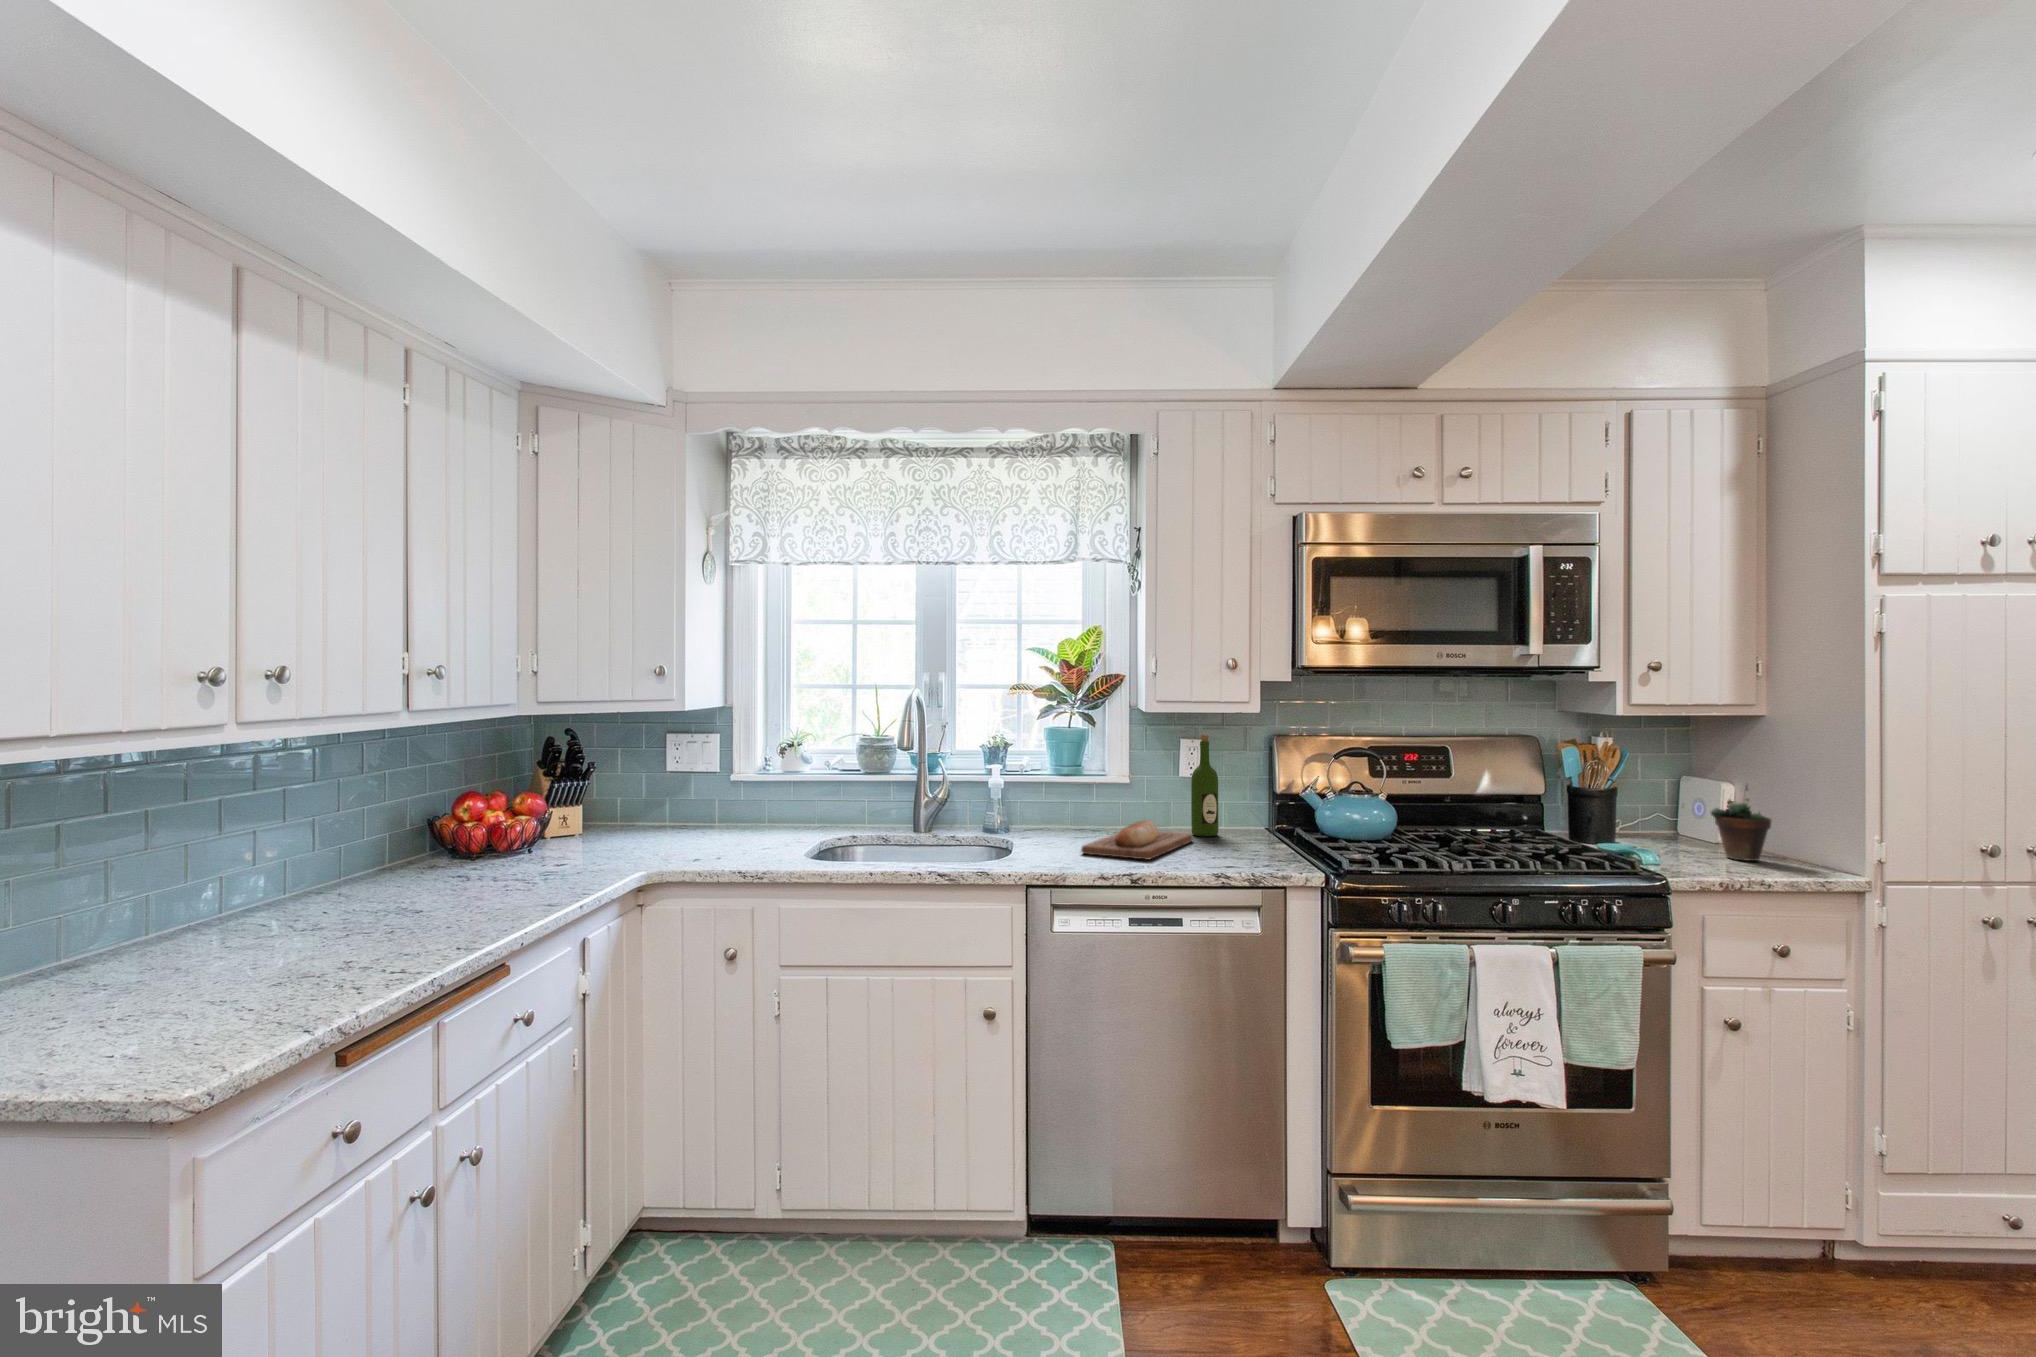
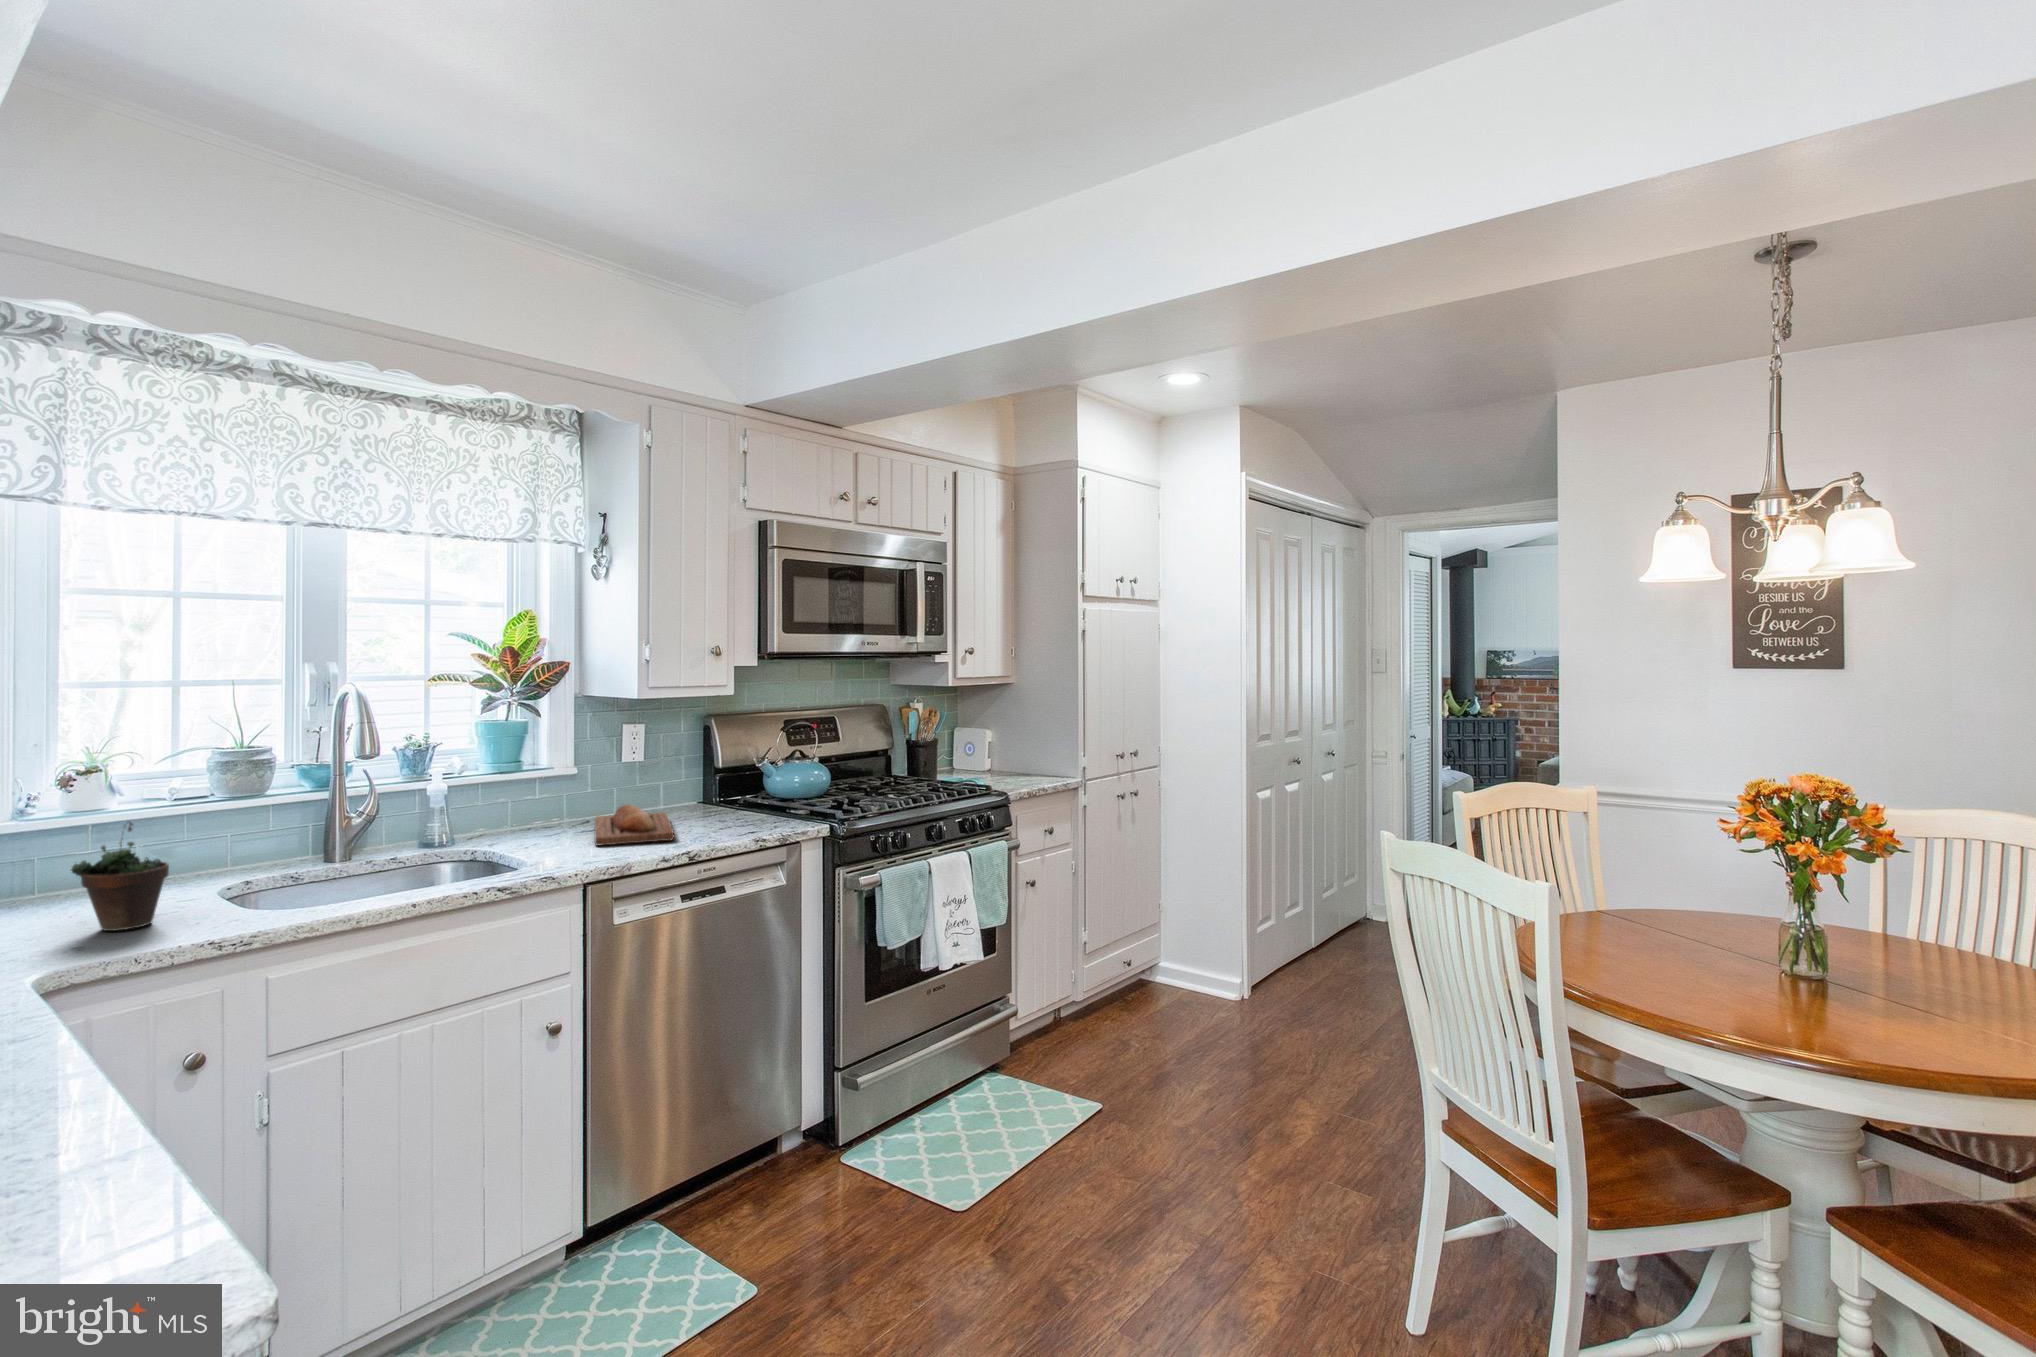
wine bottle: present [1191,735,1218,836] -> none [648,718,674,814]
succulent plant: present [1710,785,1772,861] -> present [71,823,169,931]

